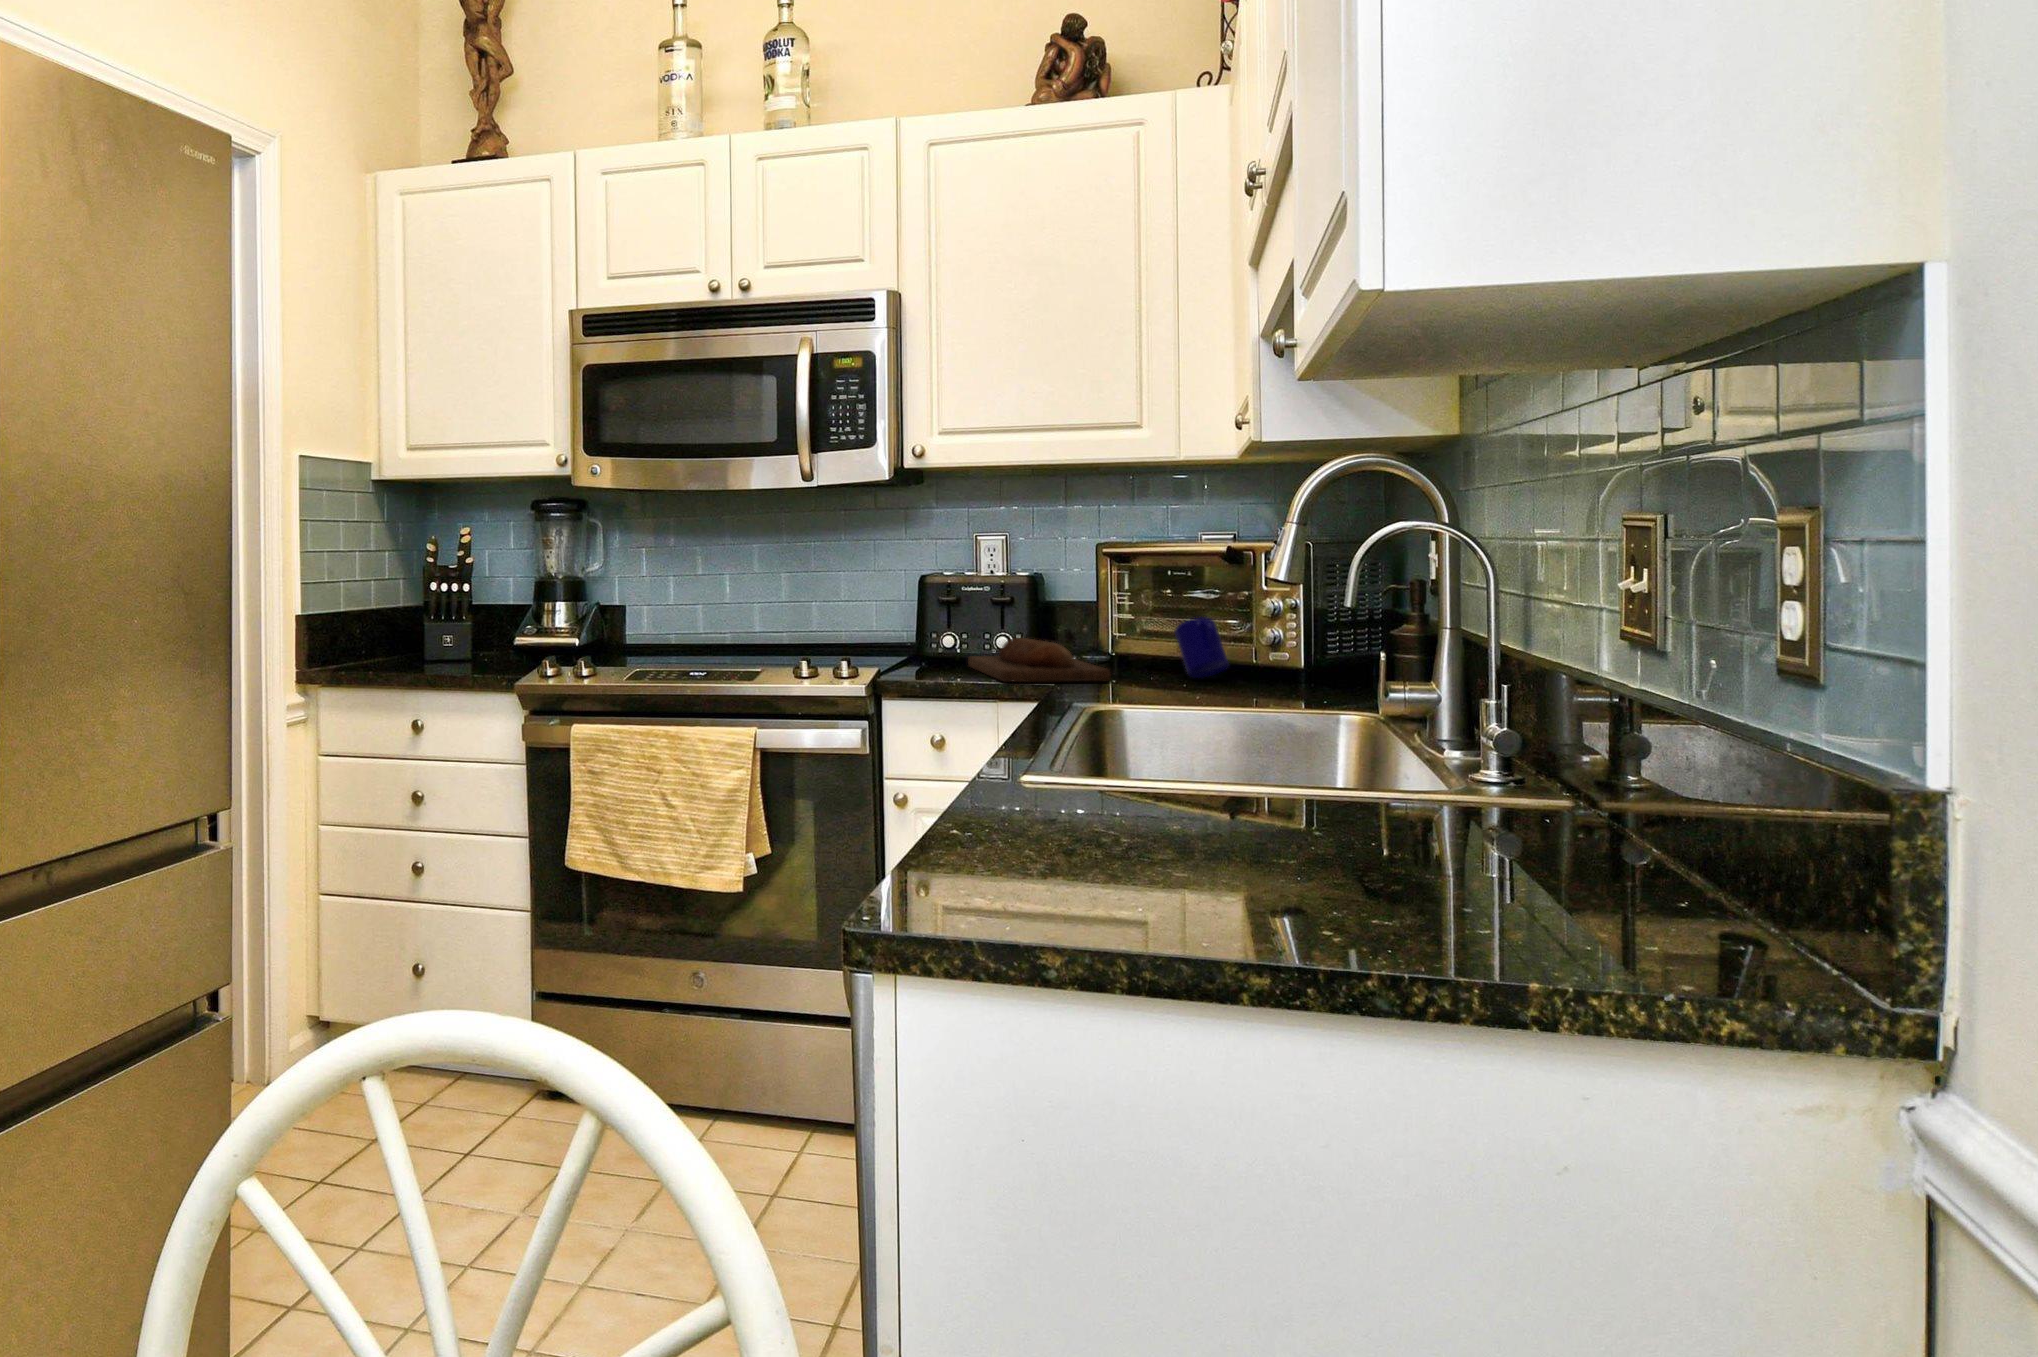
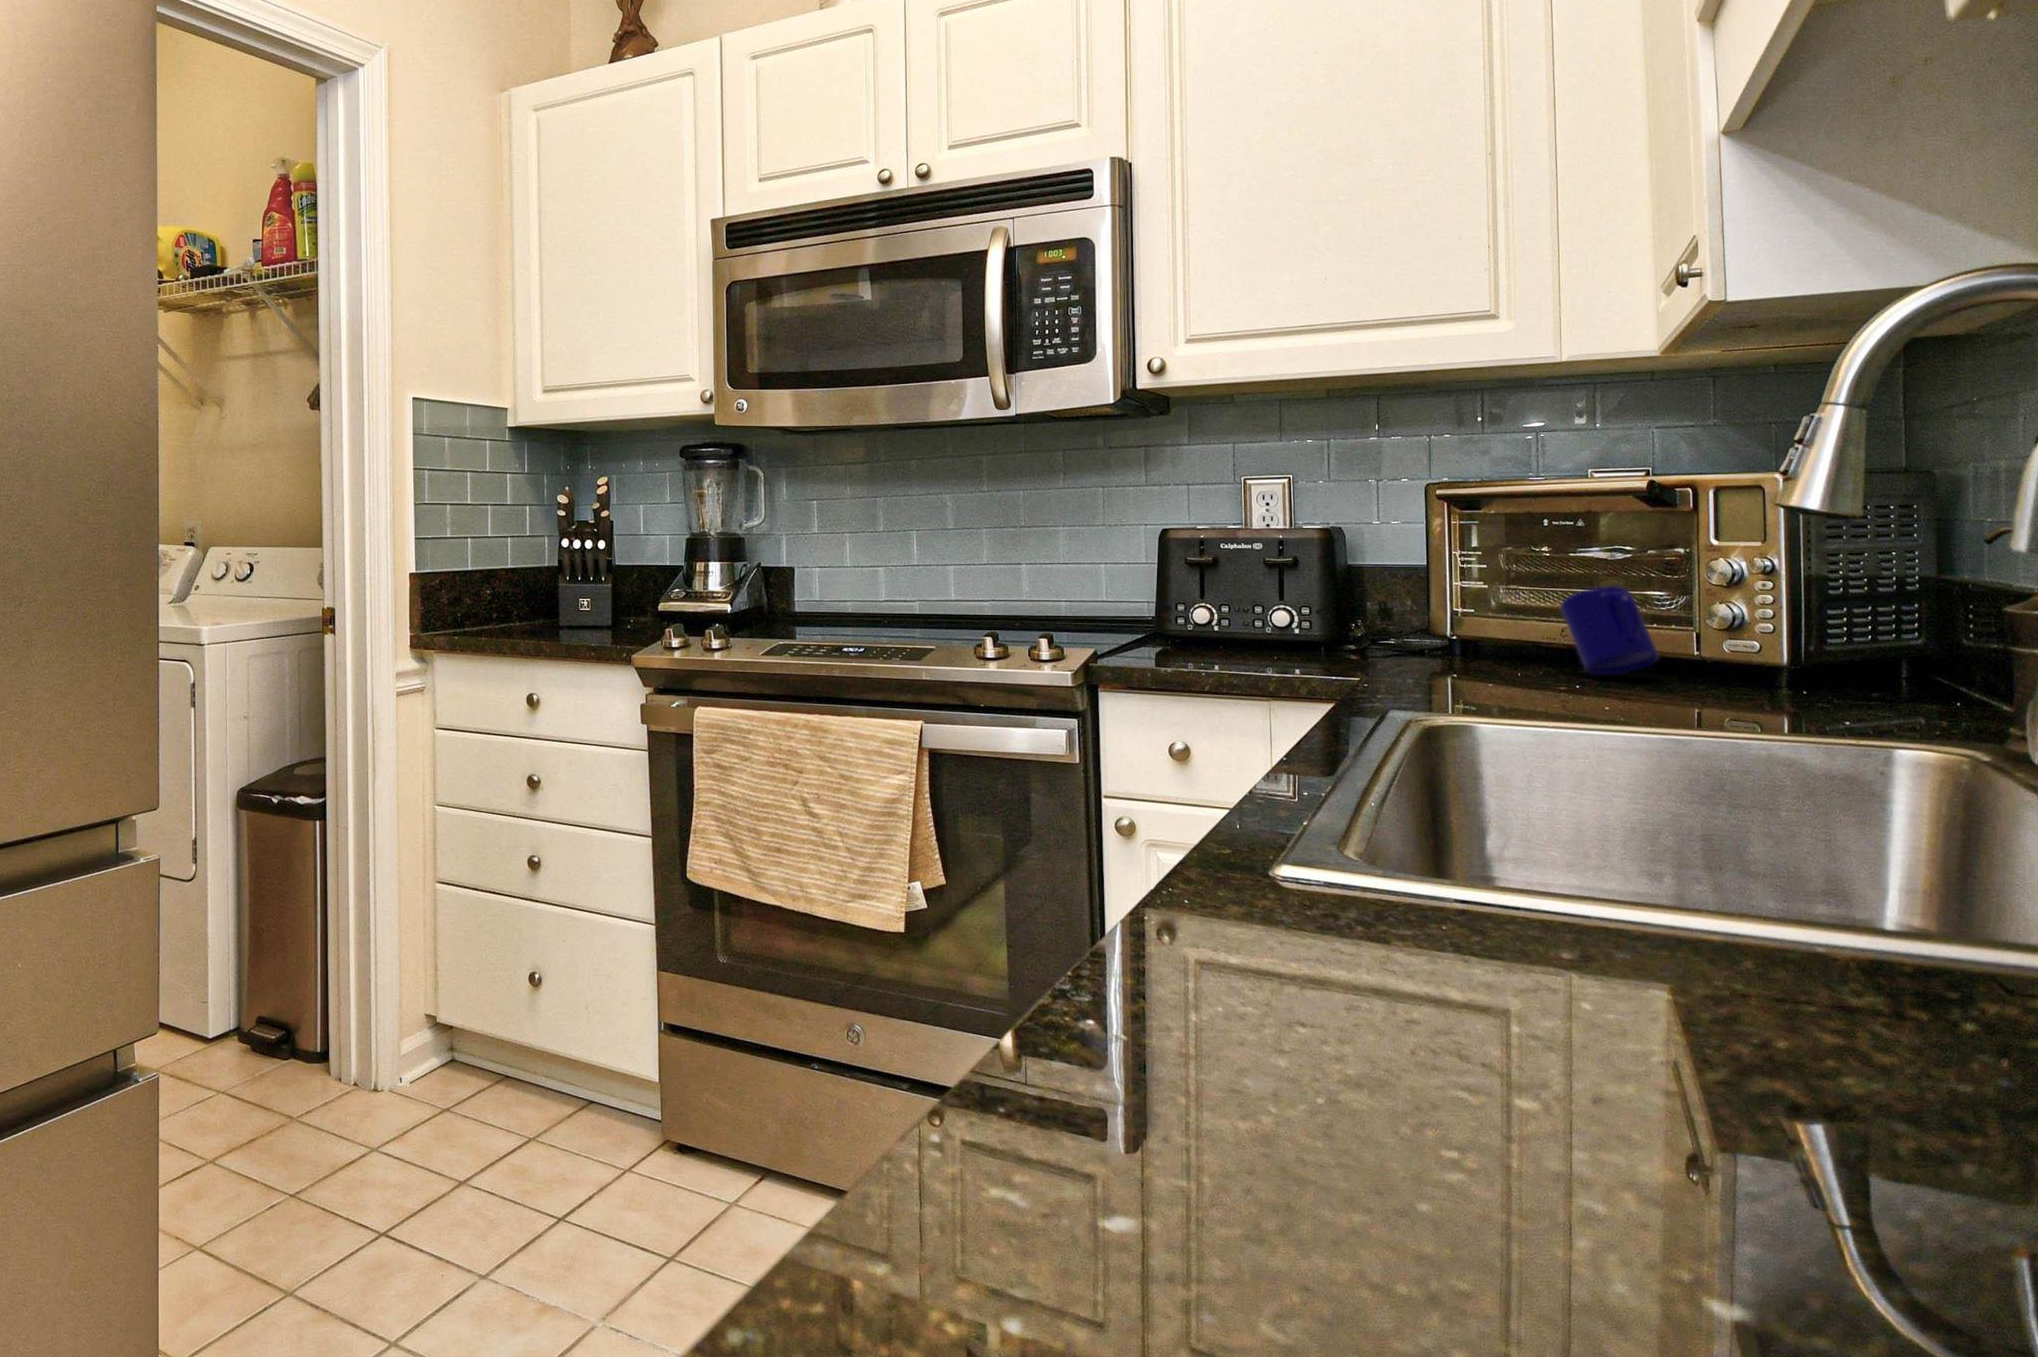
bread loaf: present [968,638,1111,682] -> none [1230,611,1456,677]

